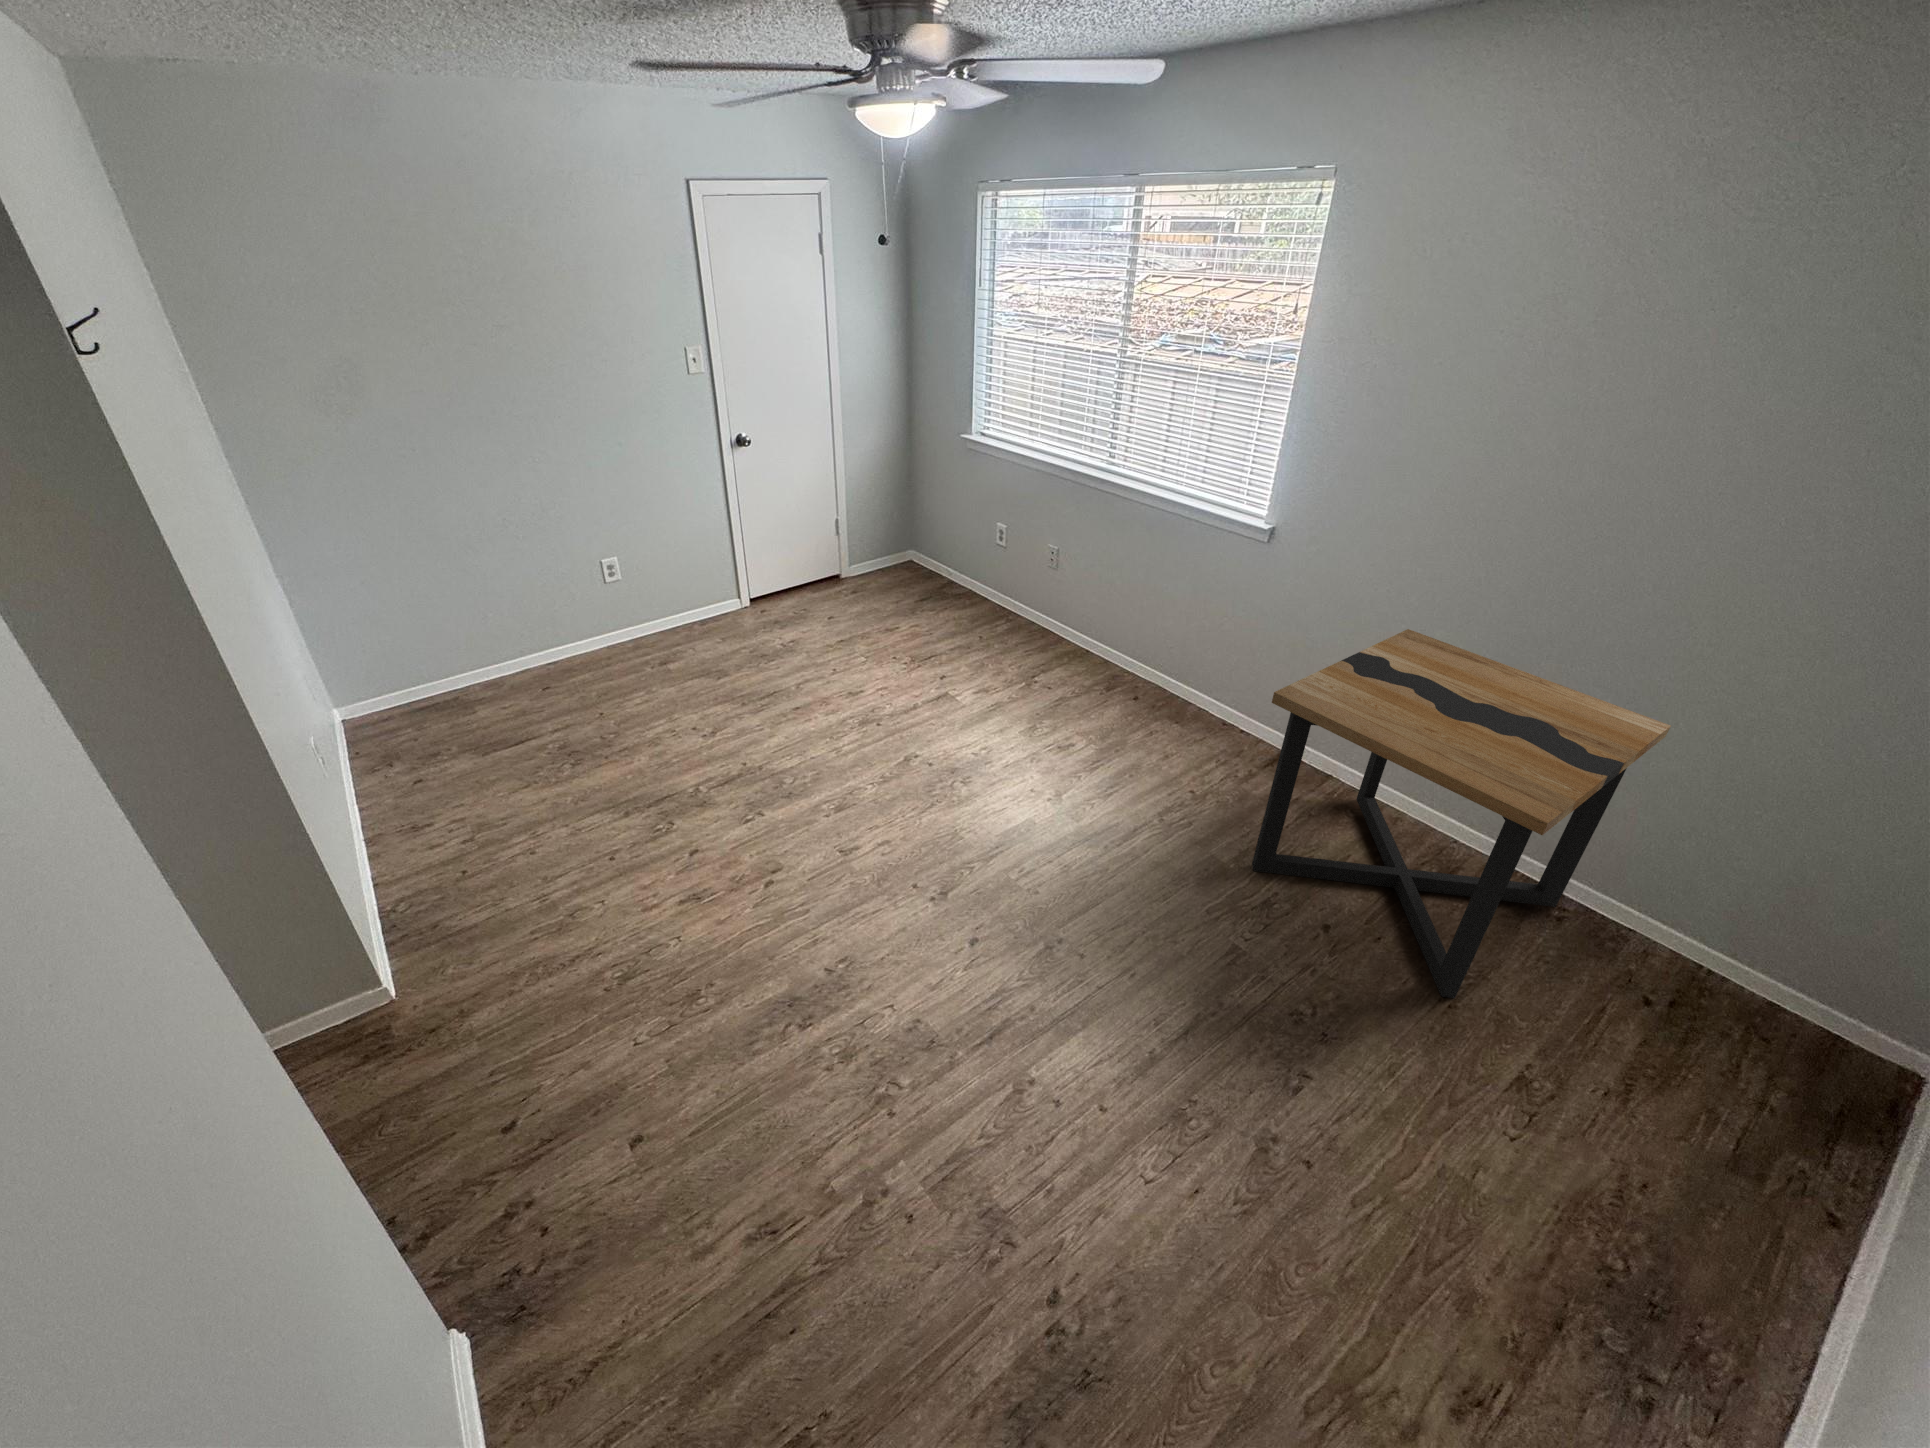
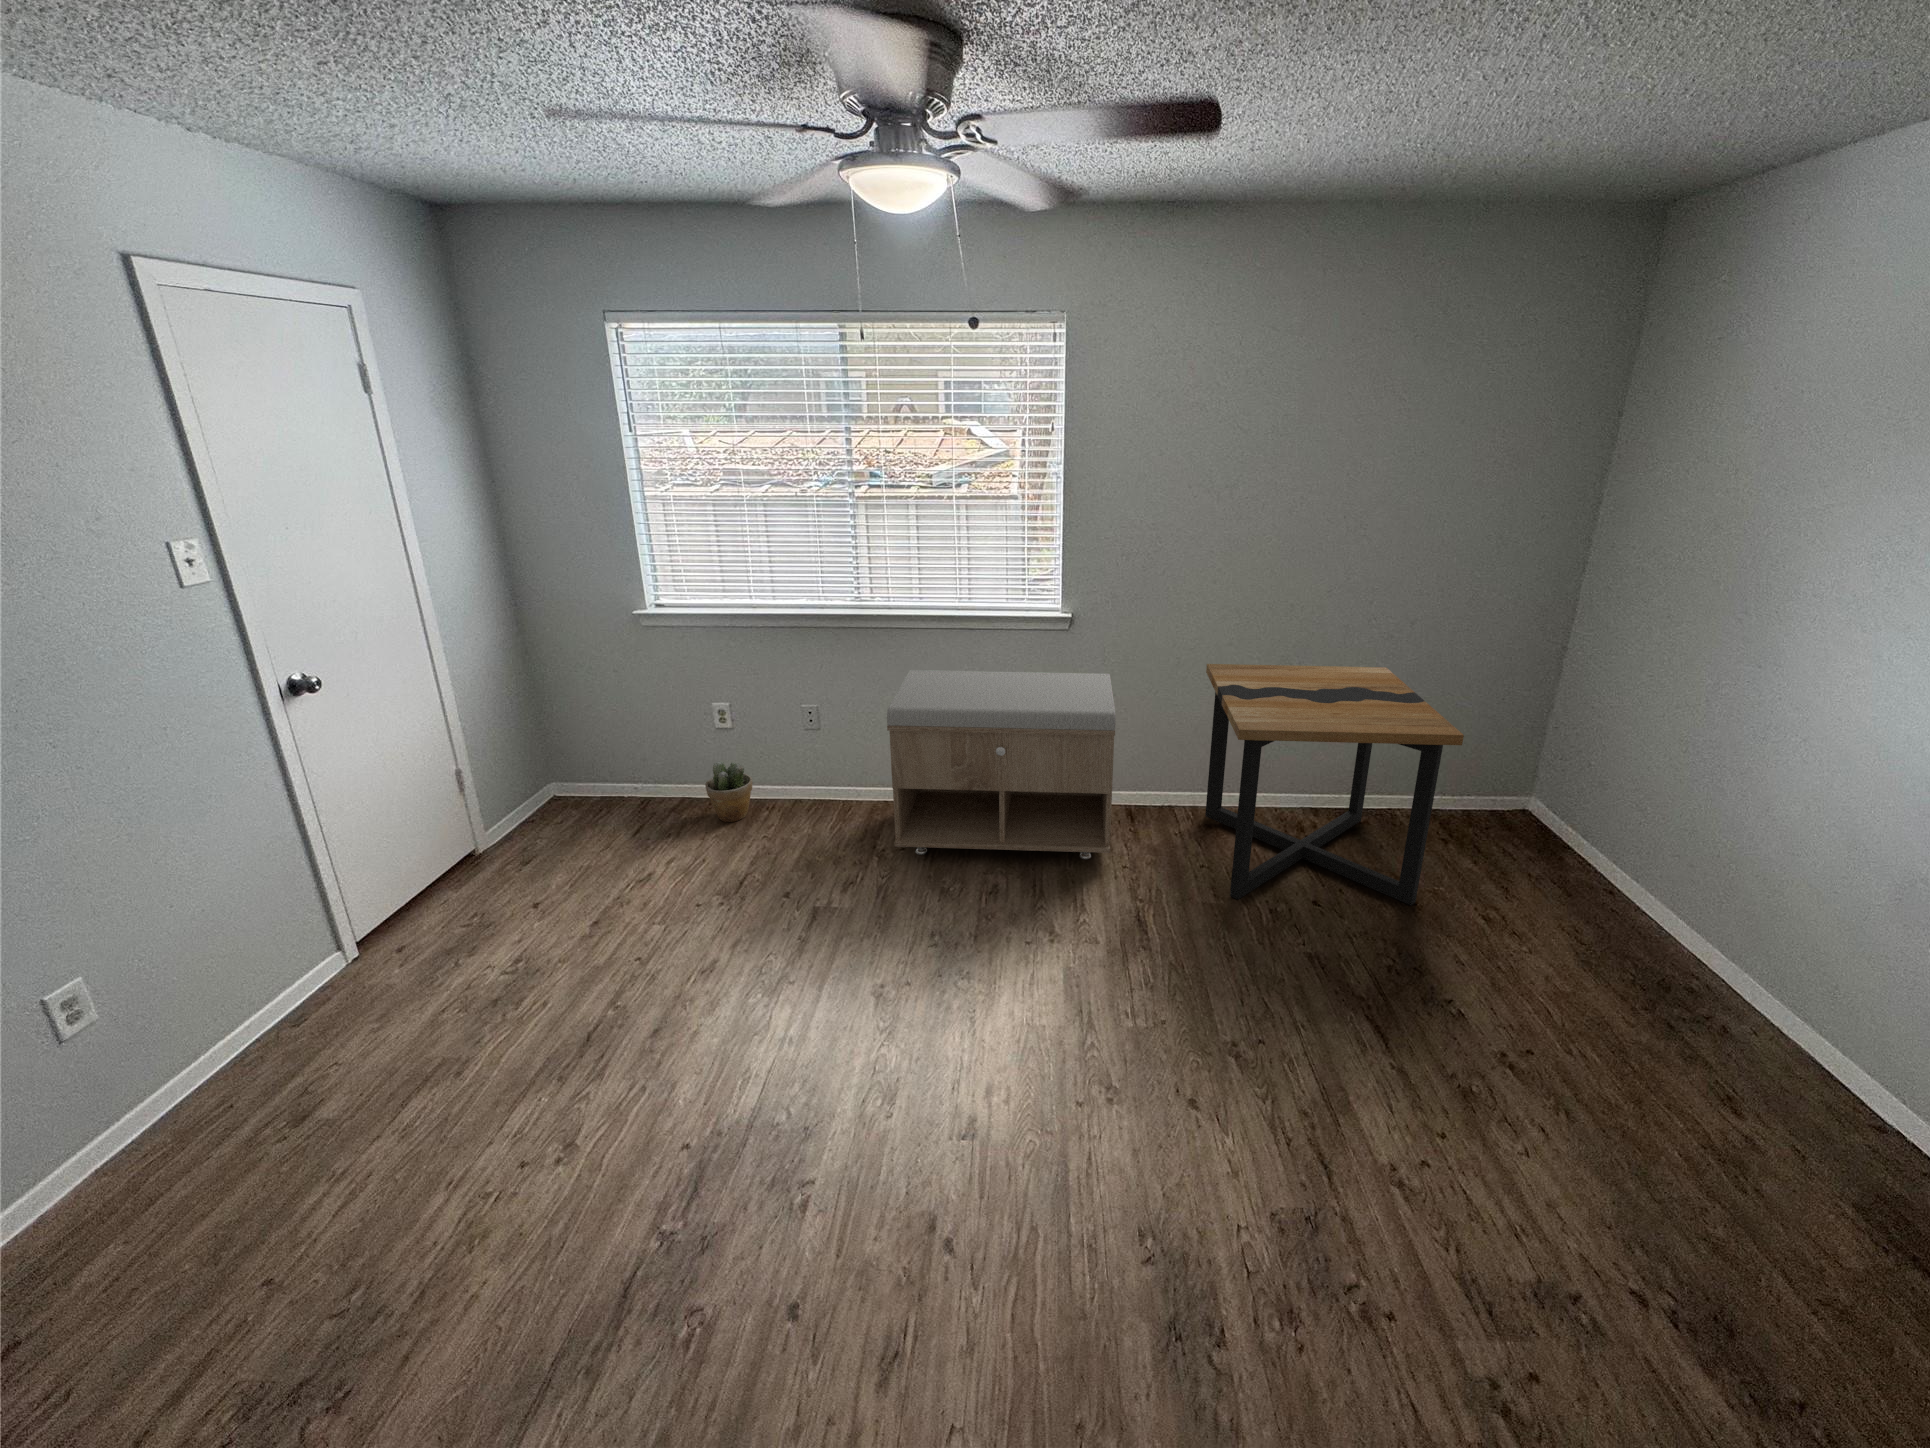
storage bench: none [1037,538,1291,769] -> present [887,670,1116,859]
potted plant: none [970,568,1006,619] -> present [705,761,752,822]

